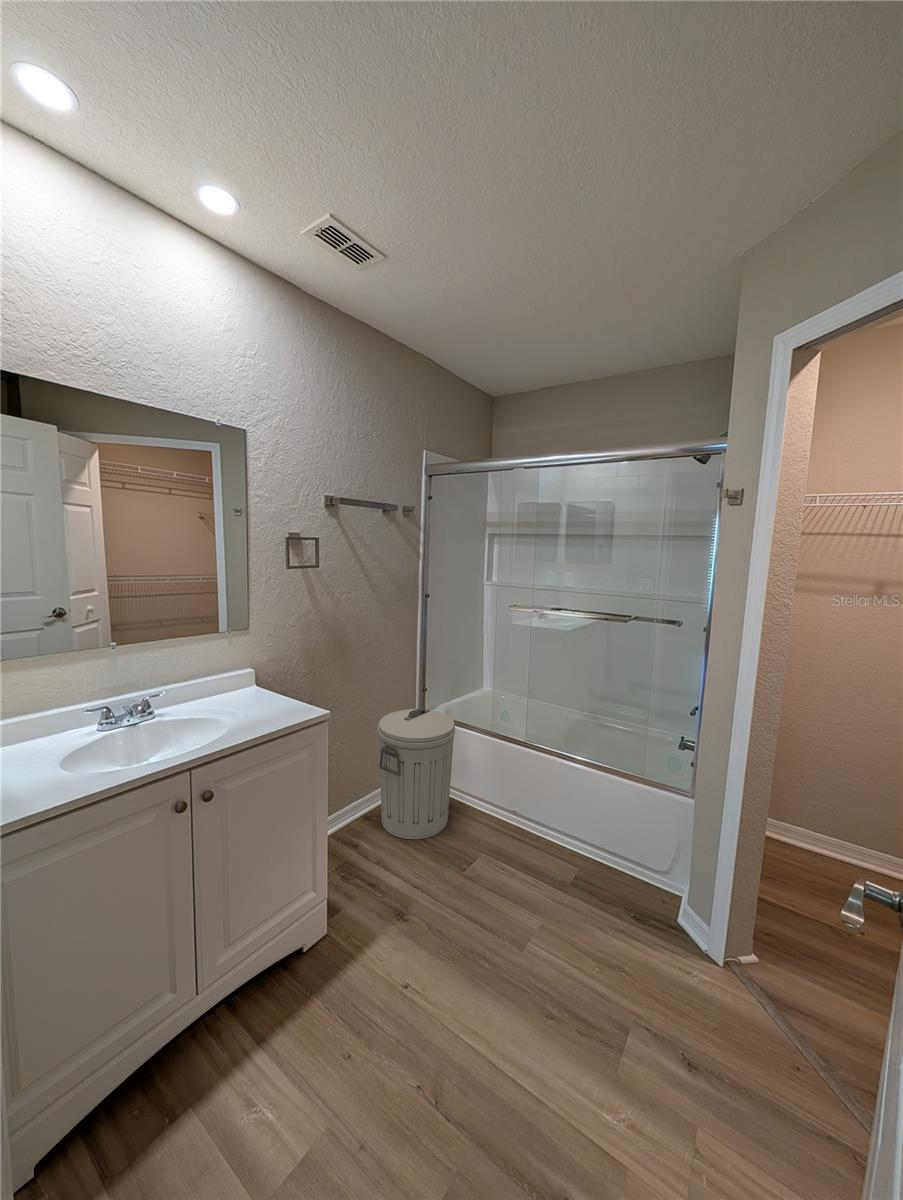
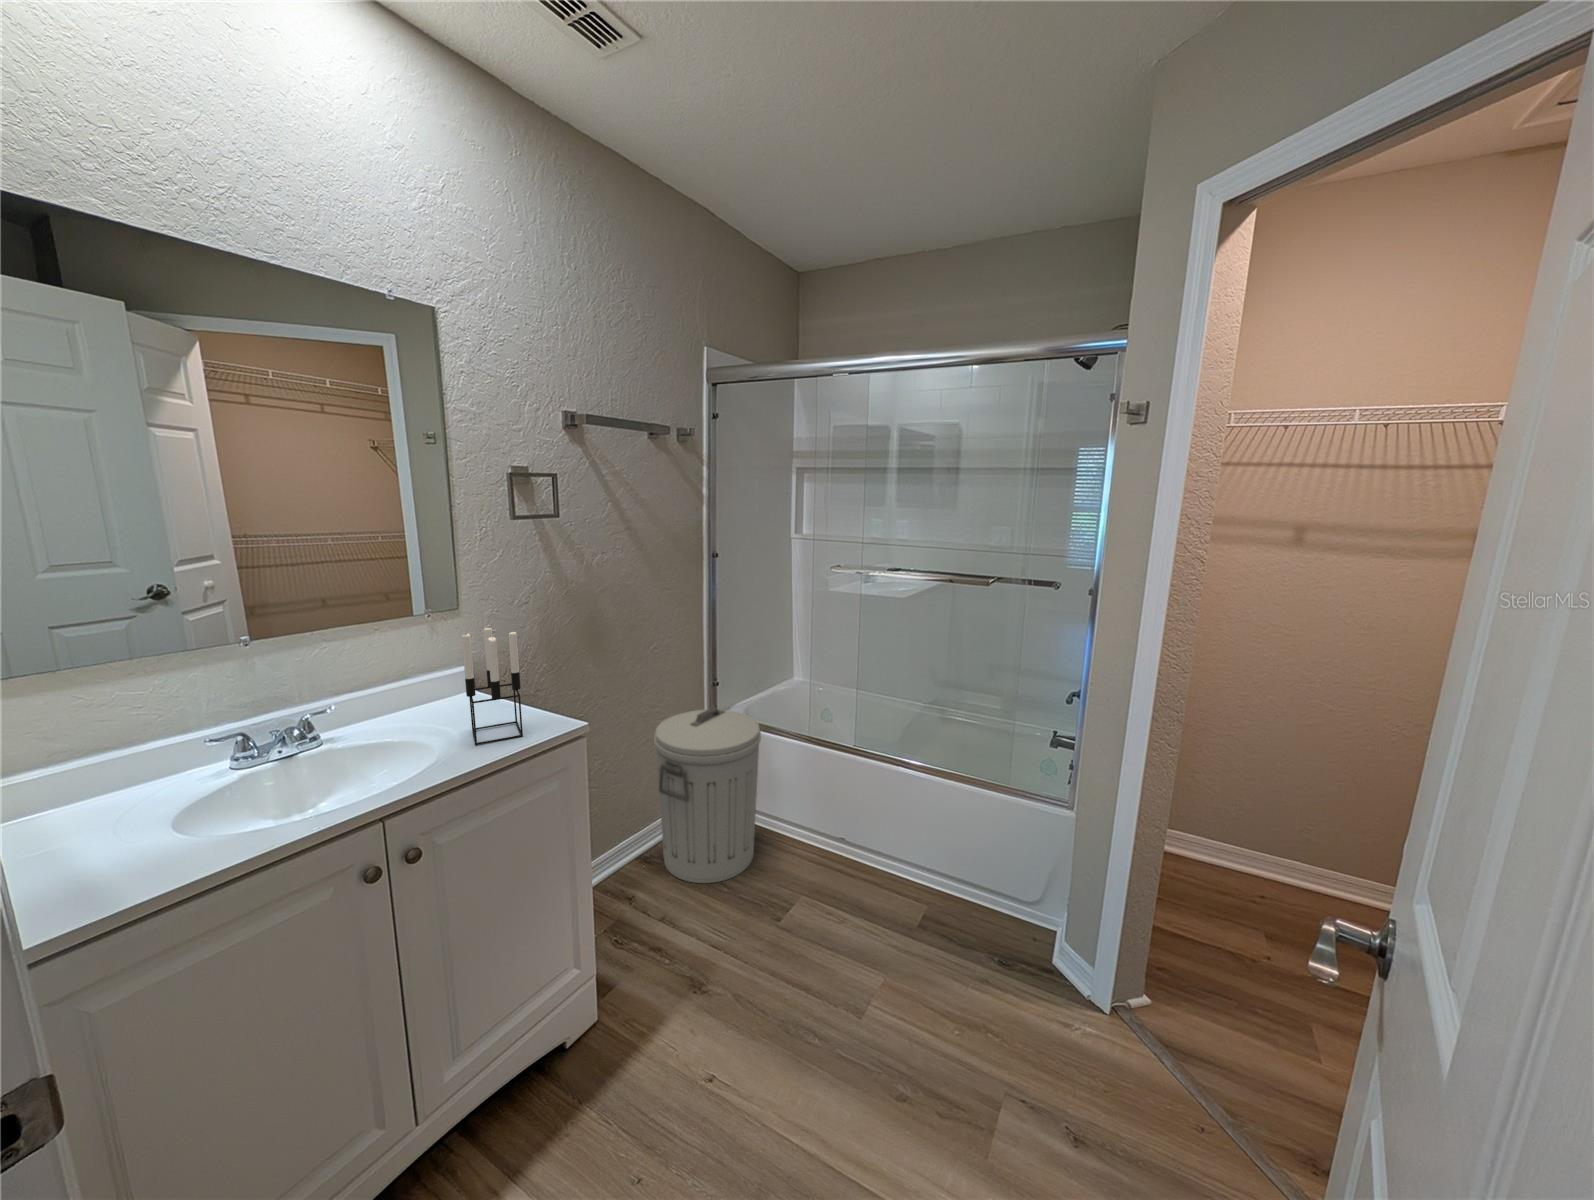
candle holder: none [248,641,284,723] -> present [462,628,523,745]

